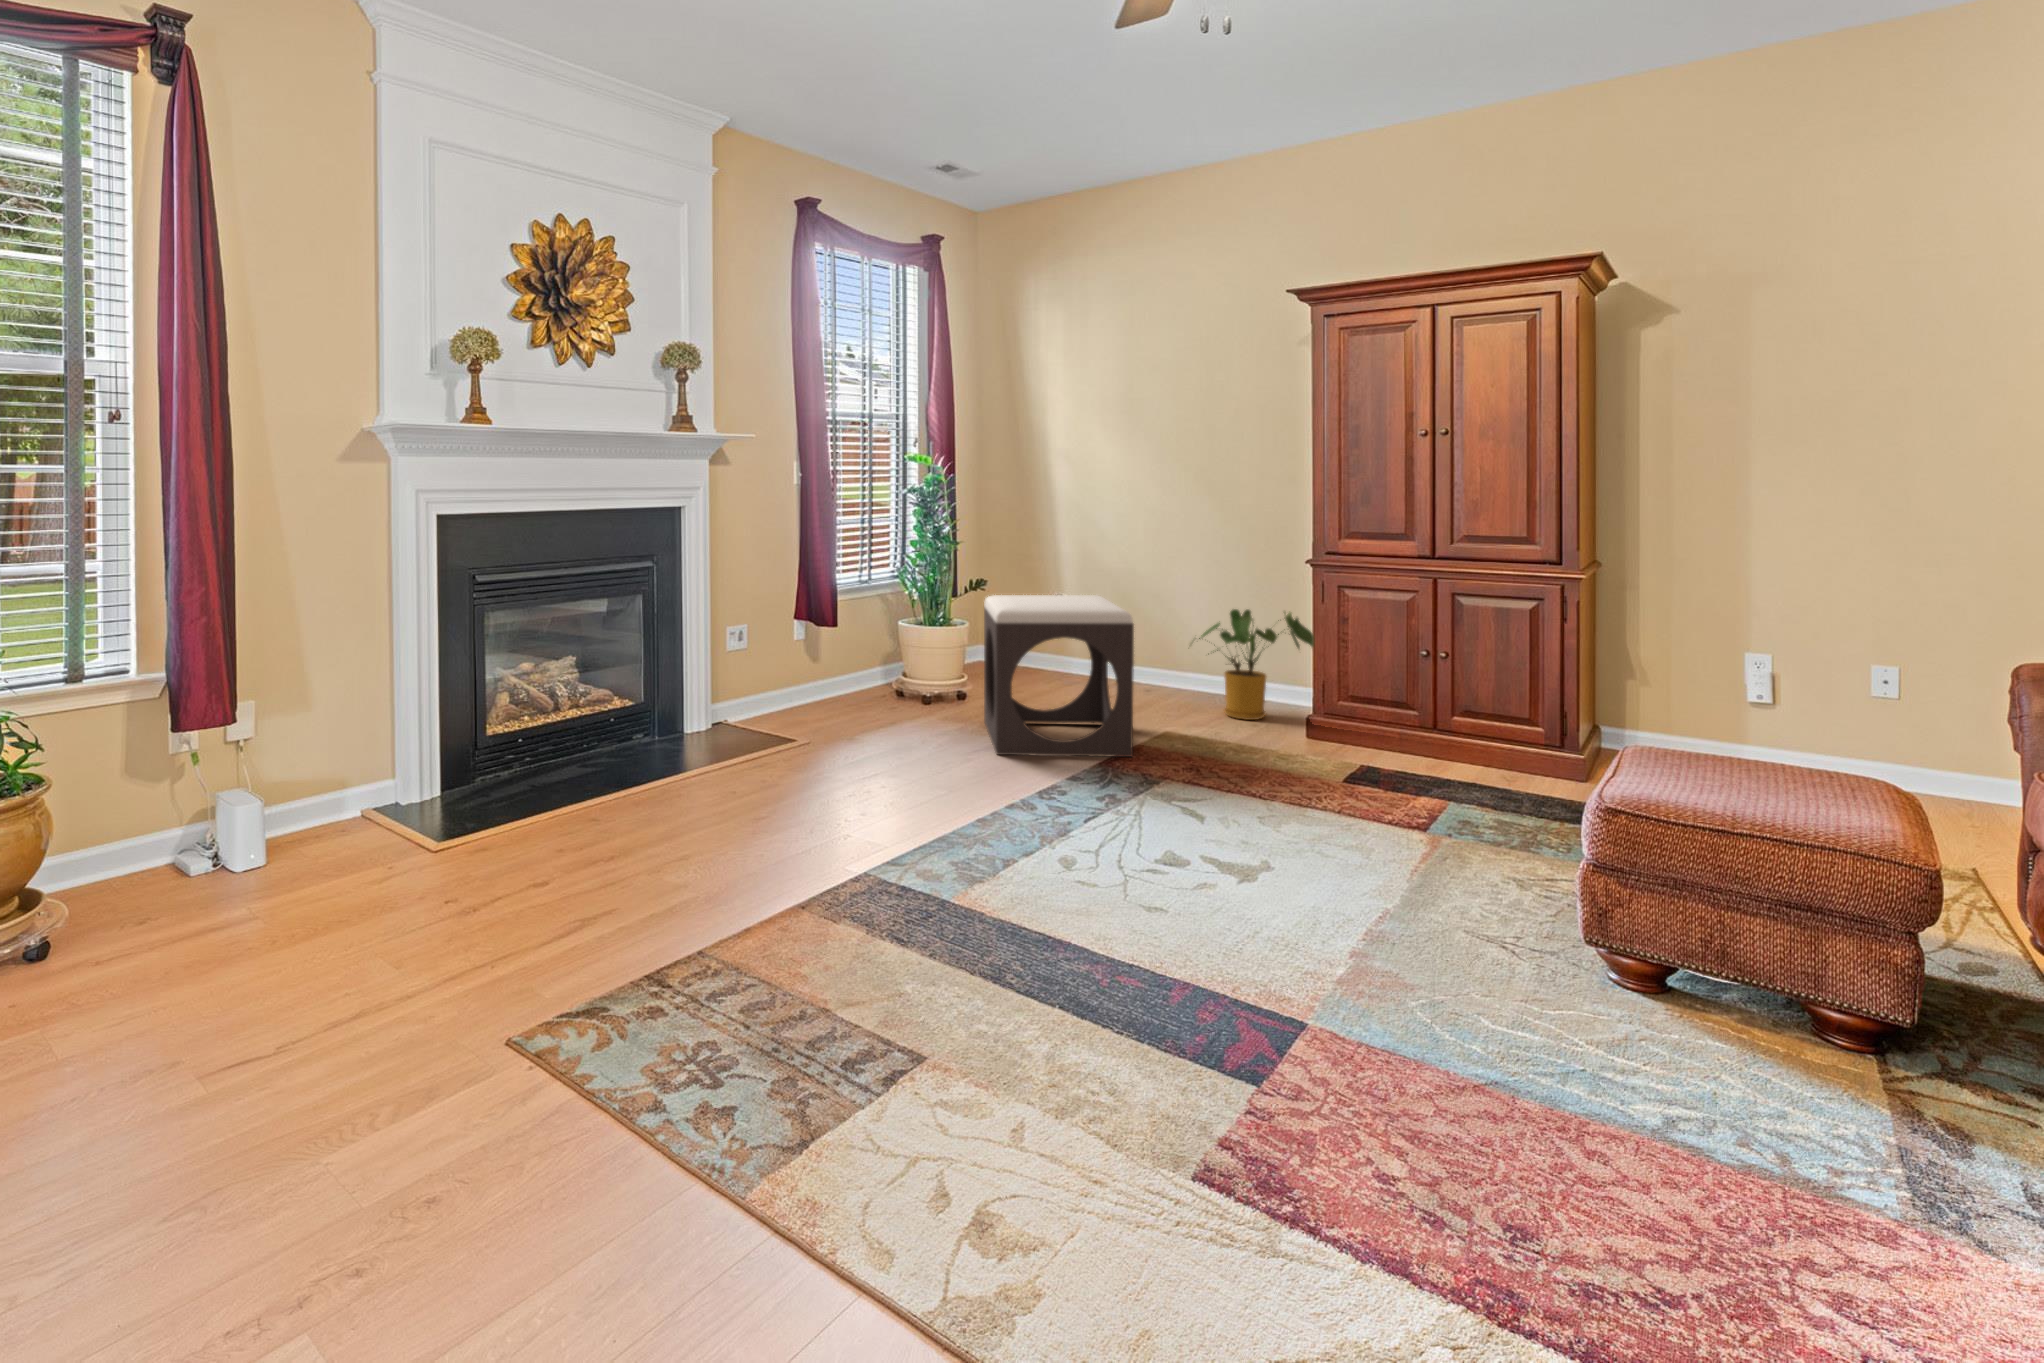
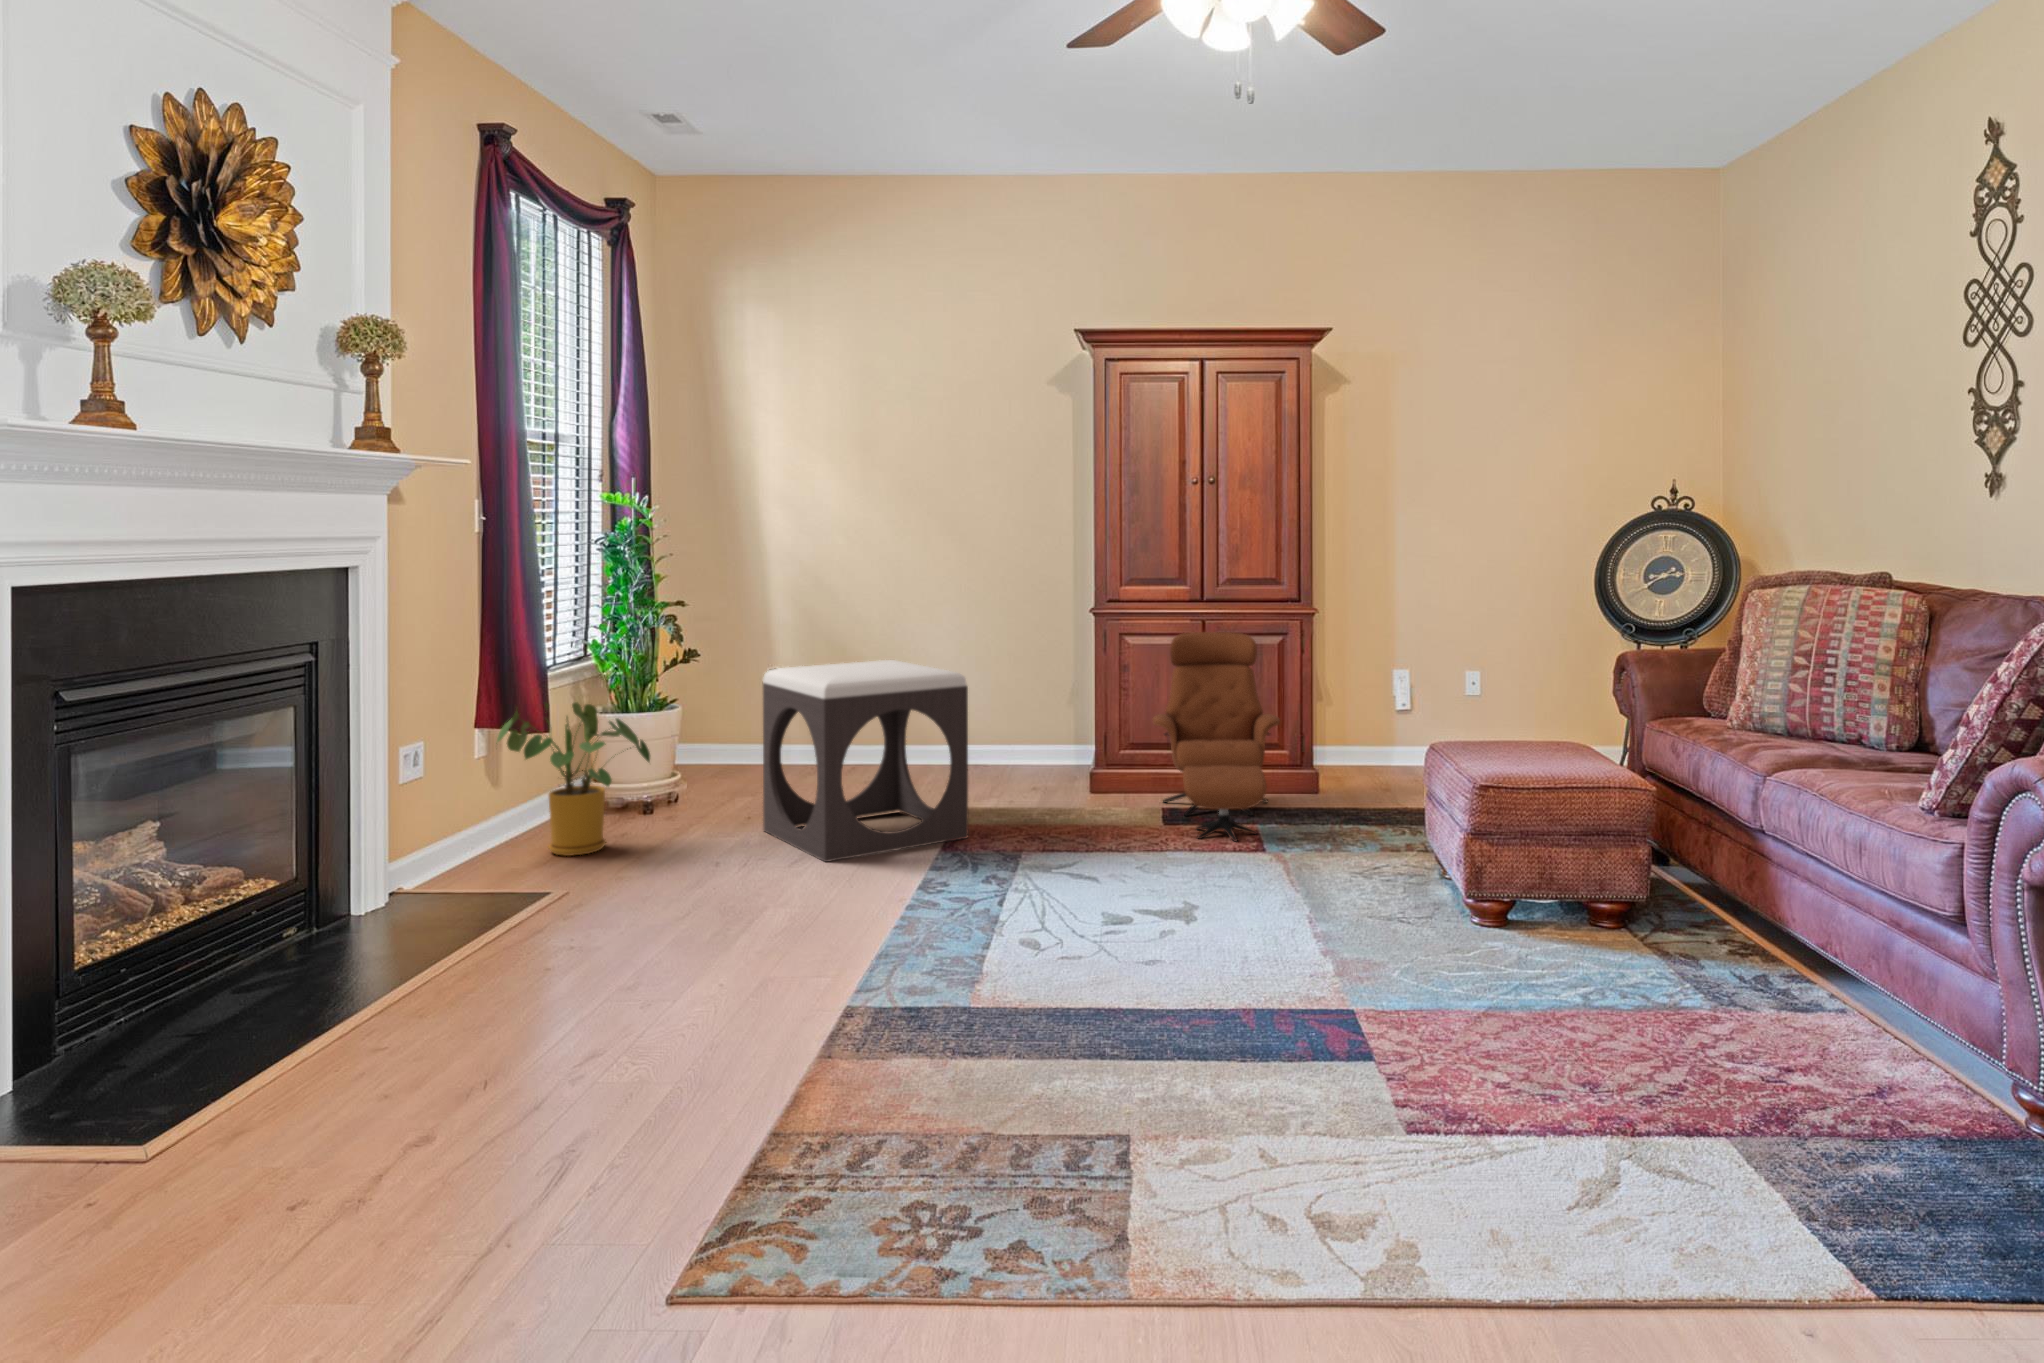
armchair: none [1343,590,1508,812] -> present [1153,632,1280,842]
house plant: present [1199,609,1314,720] -> present [496,702,650,856]

